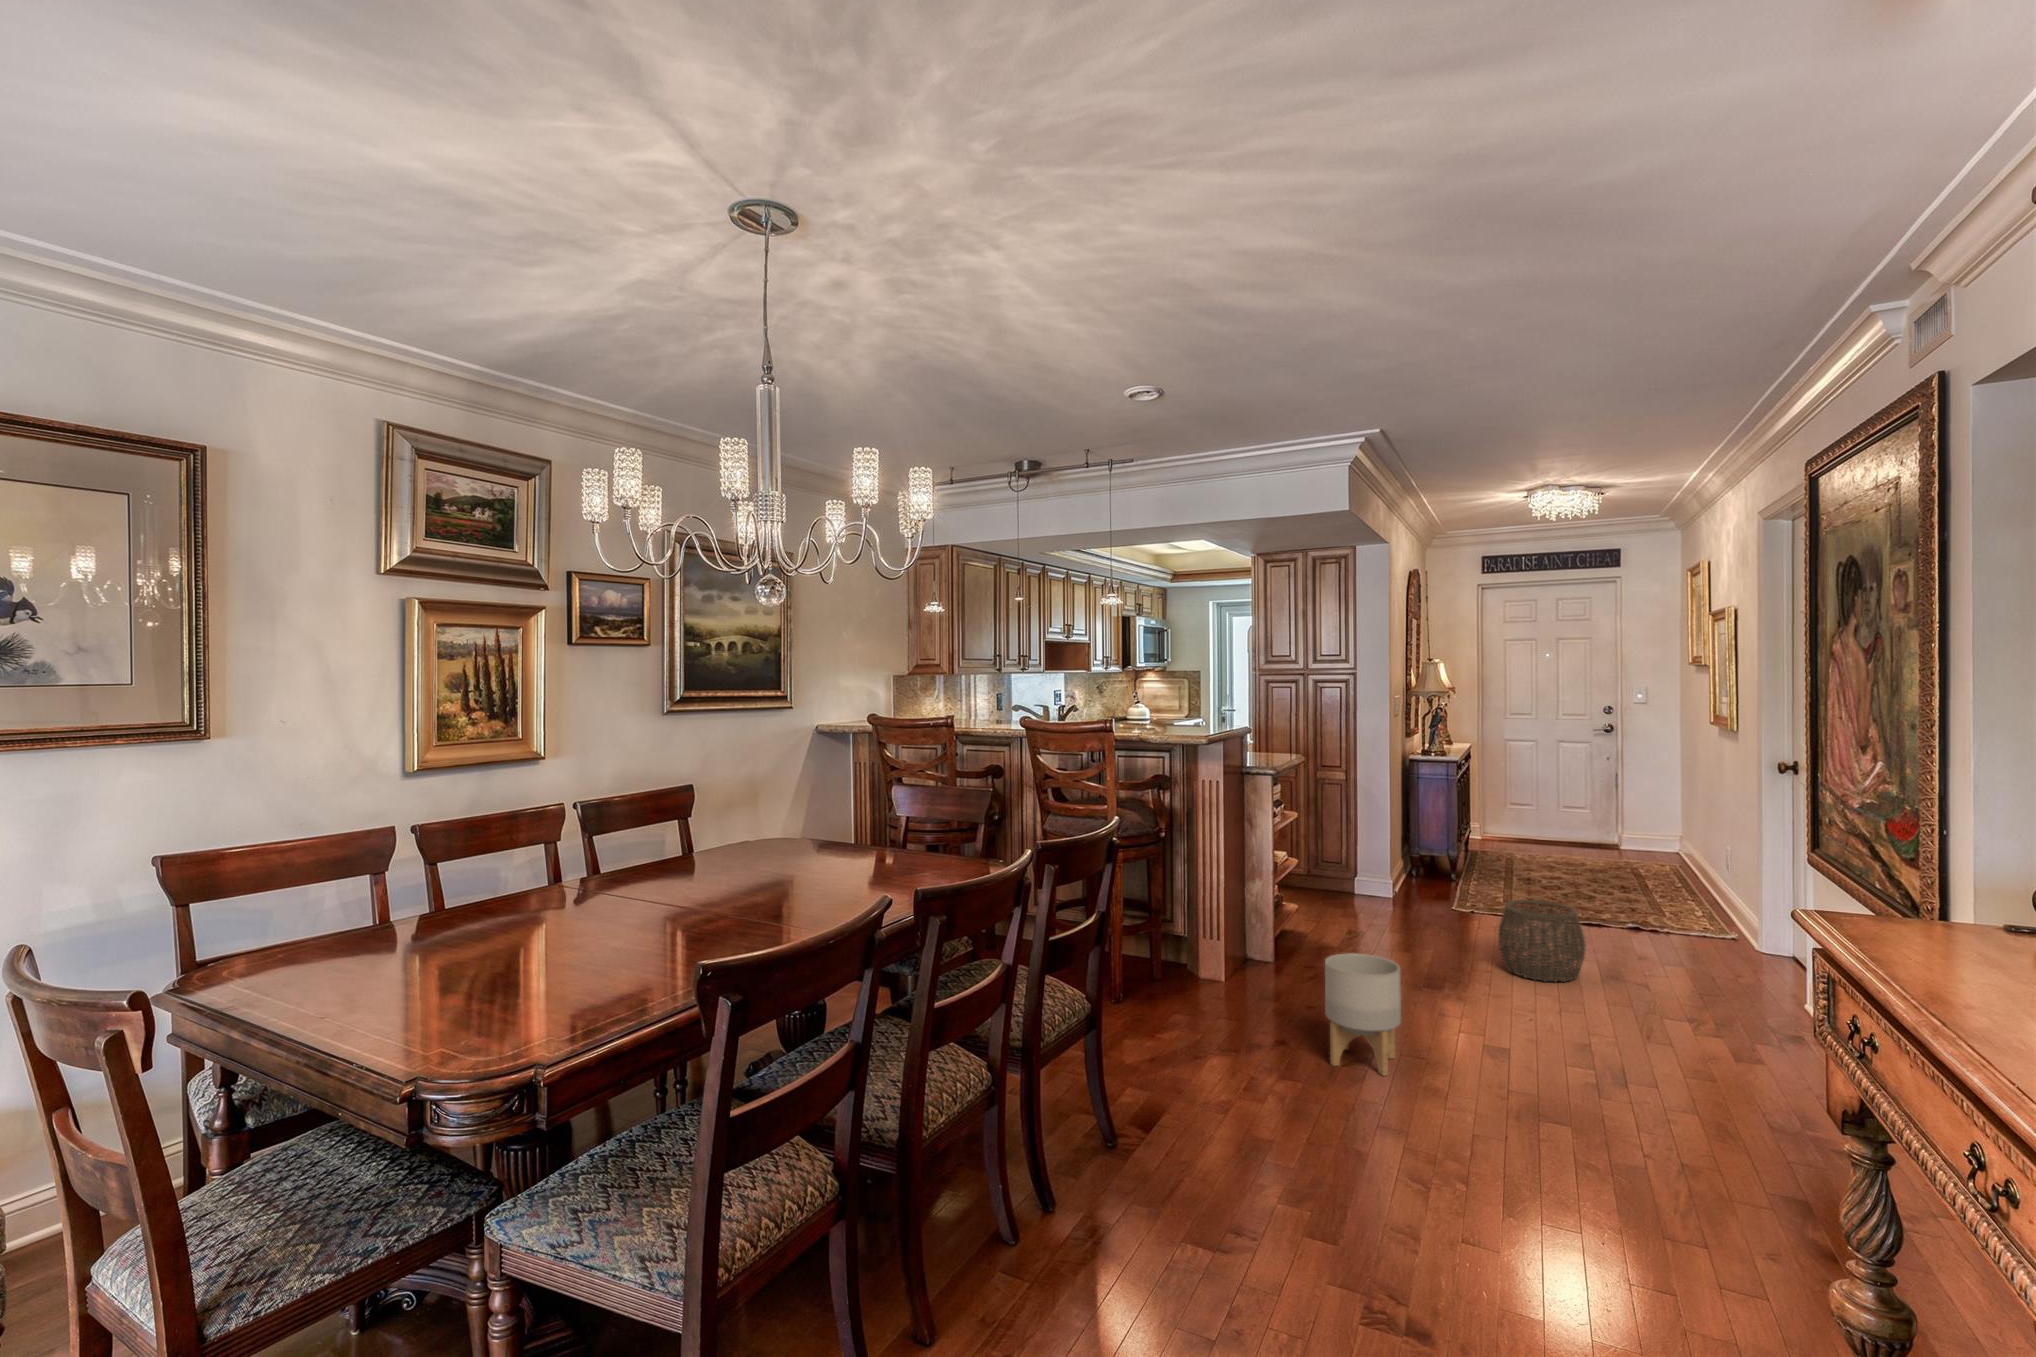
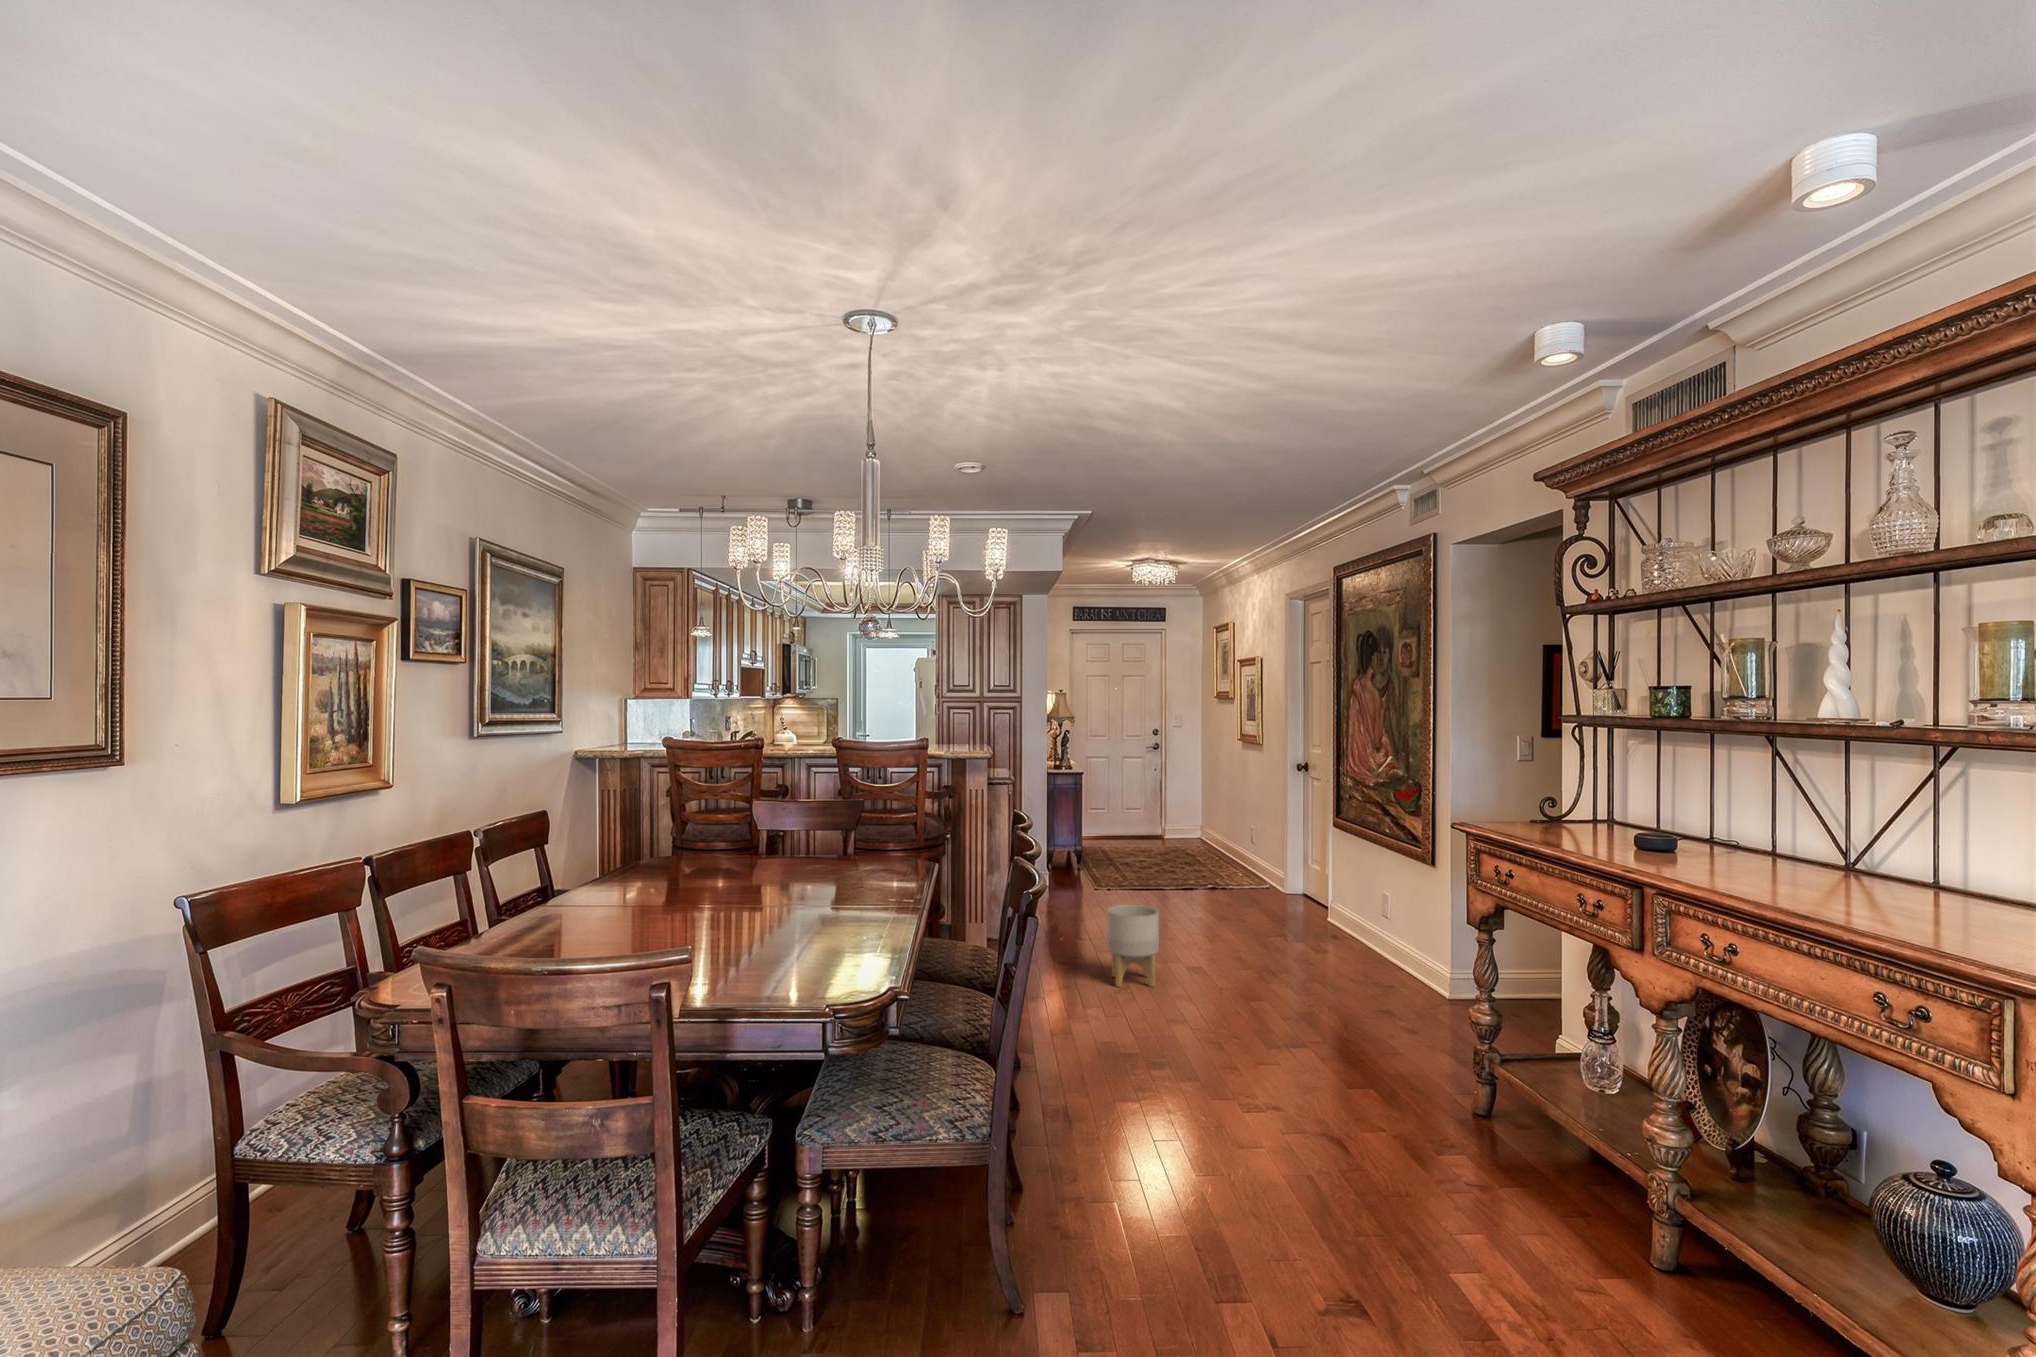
woven basket: present [1498,900,1586,982] -> none [1157,865,1214,920]

